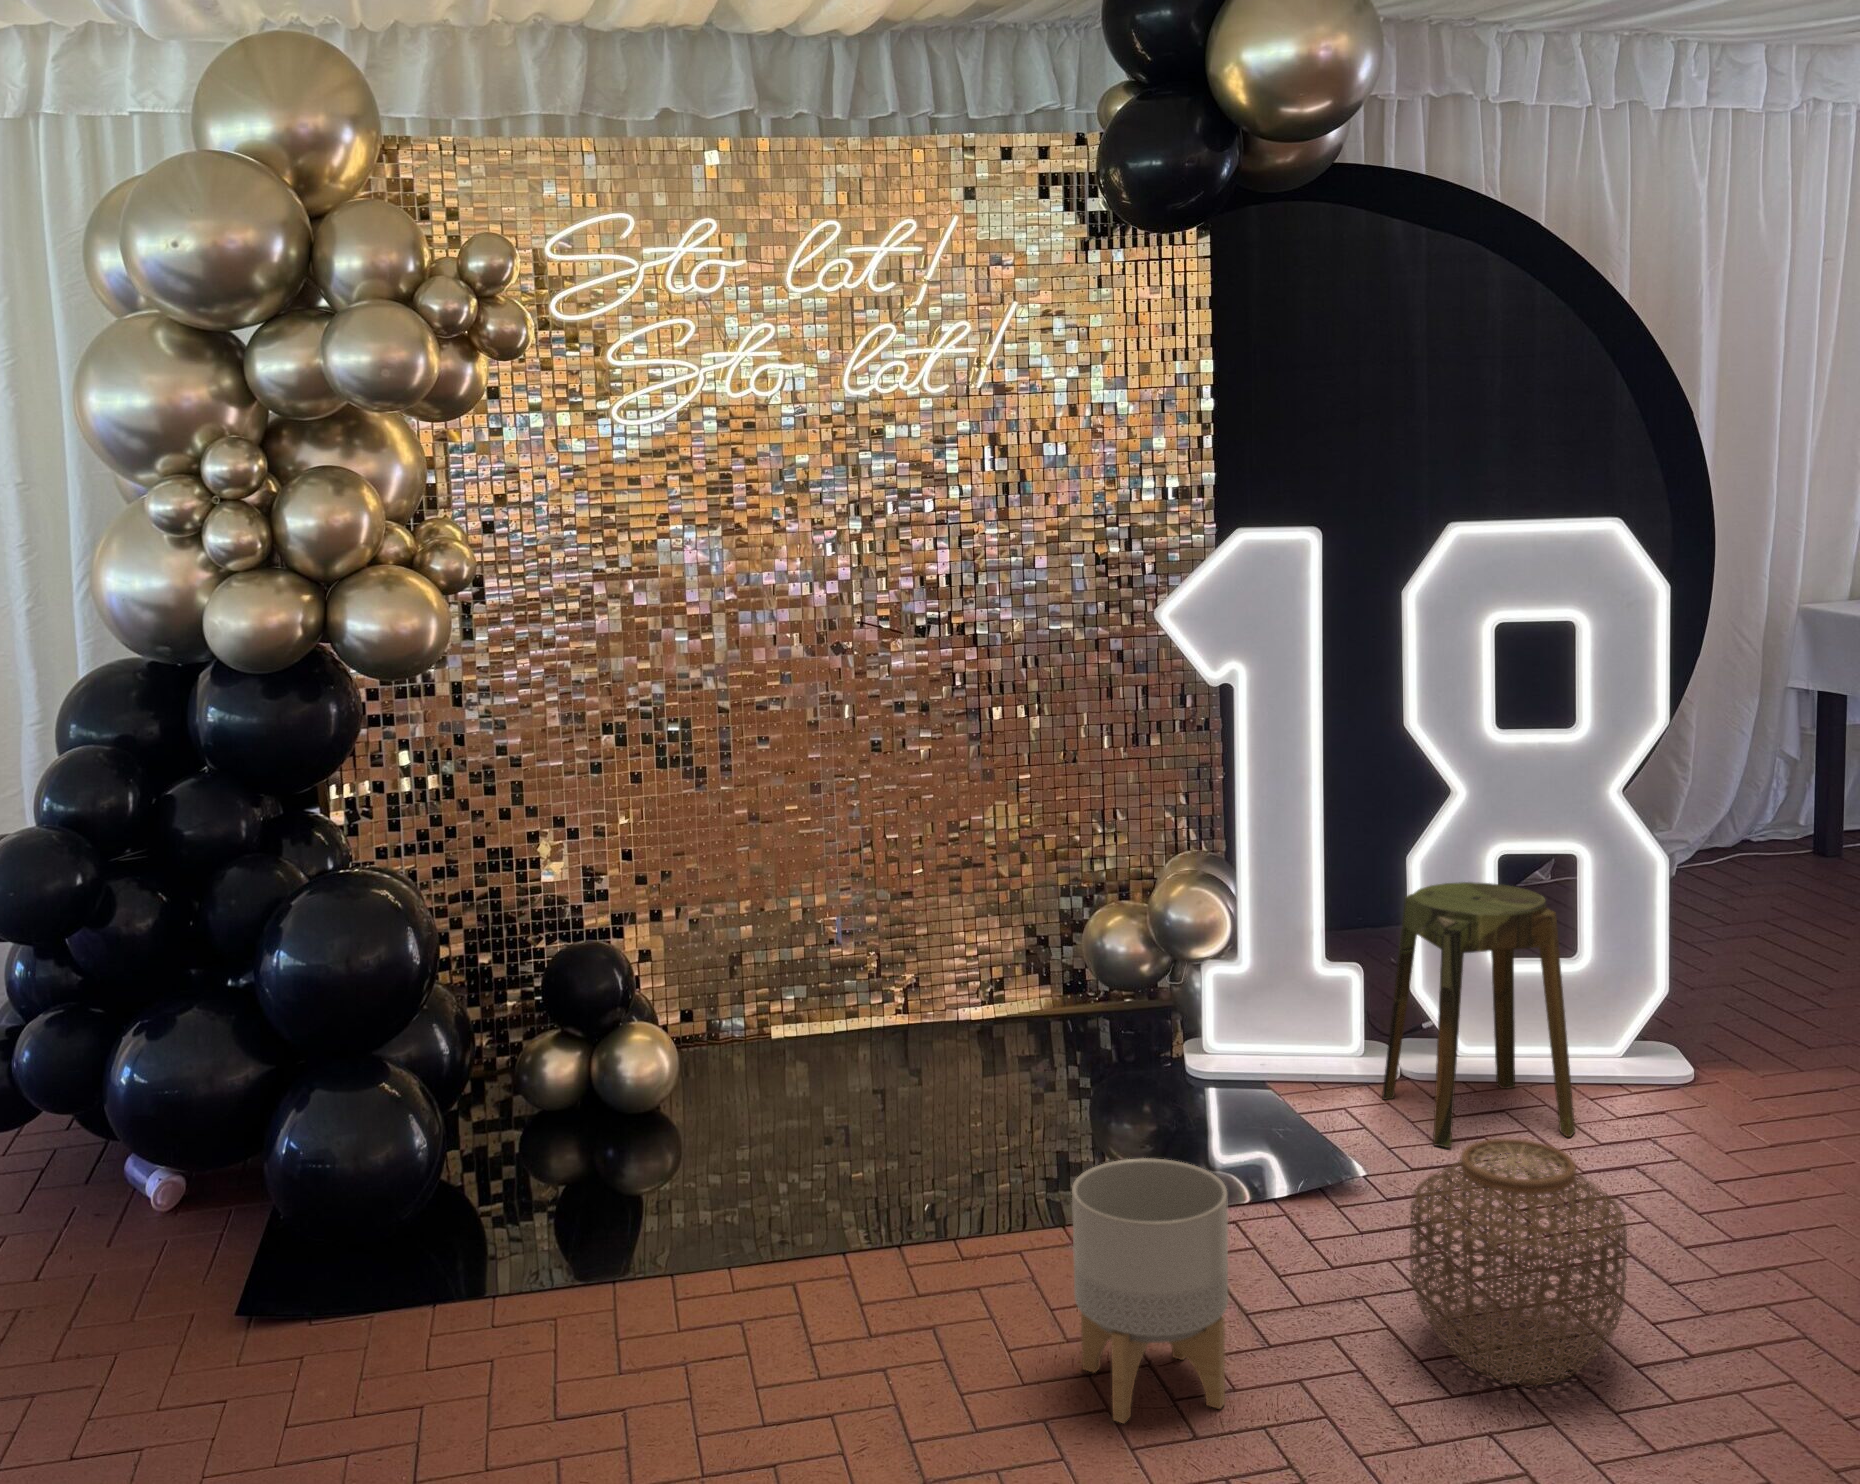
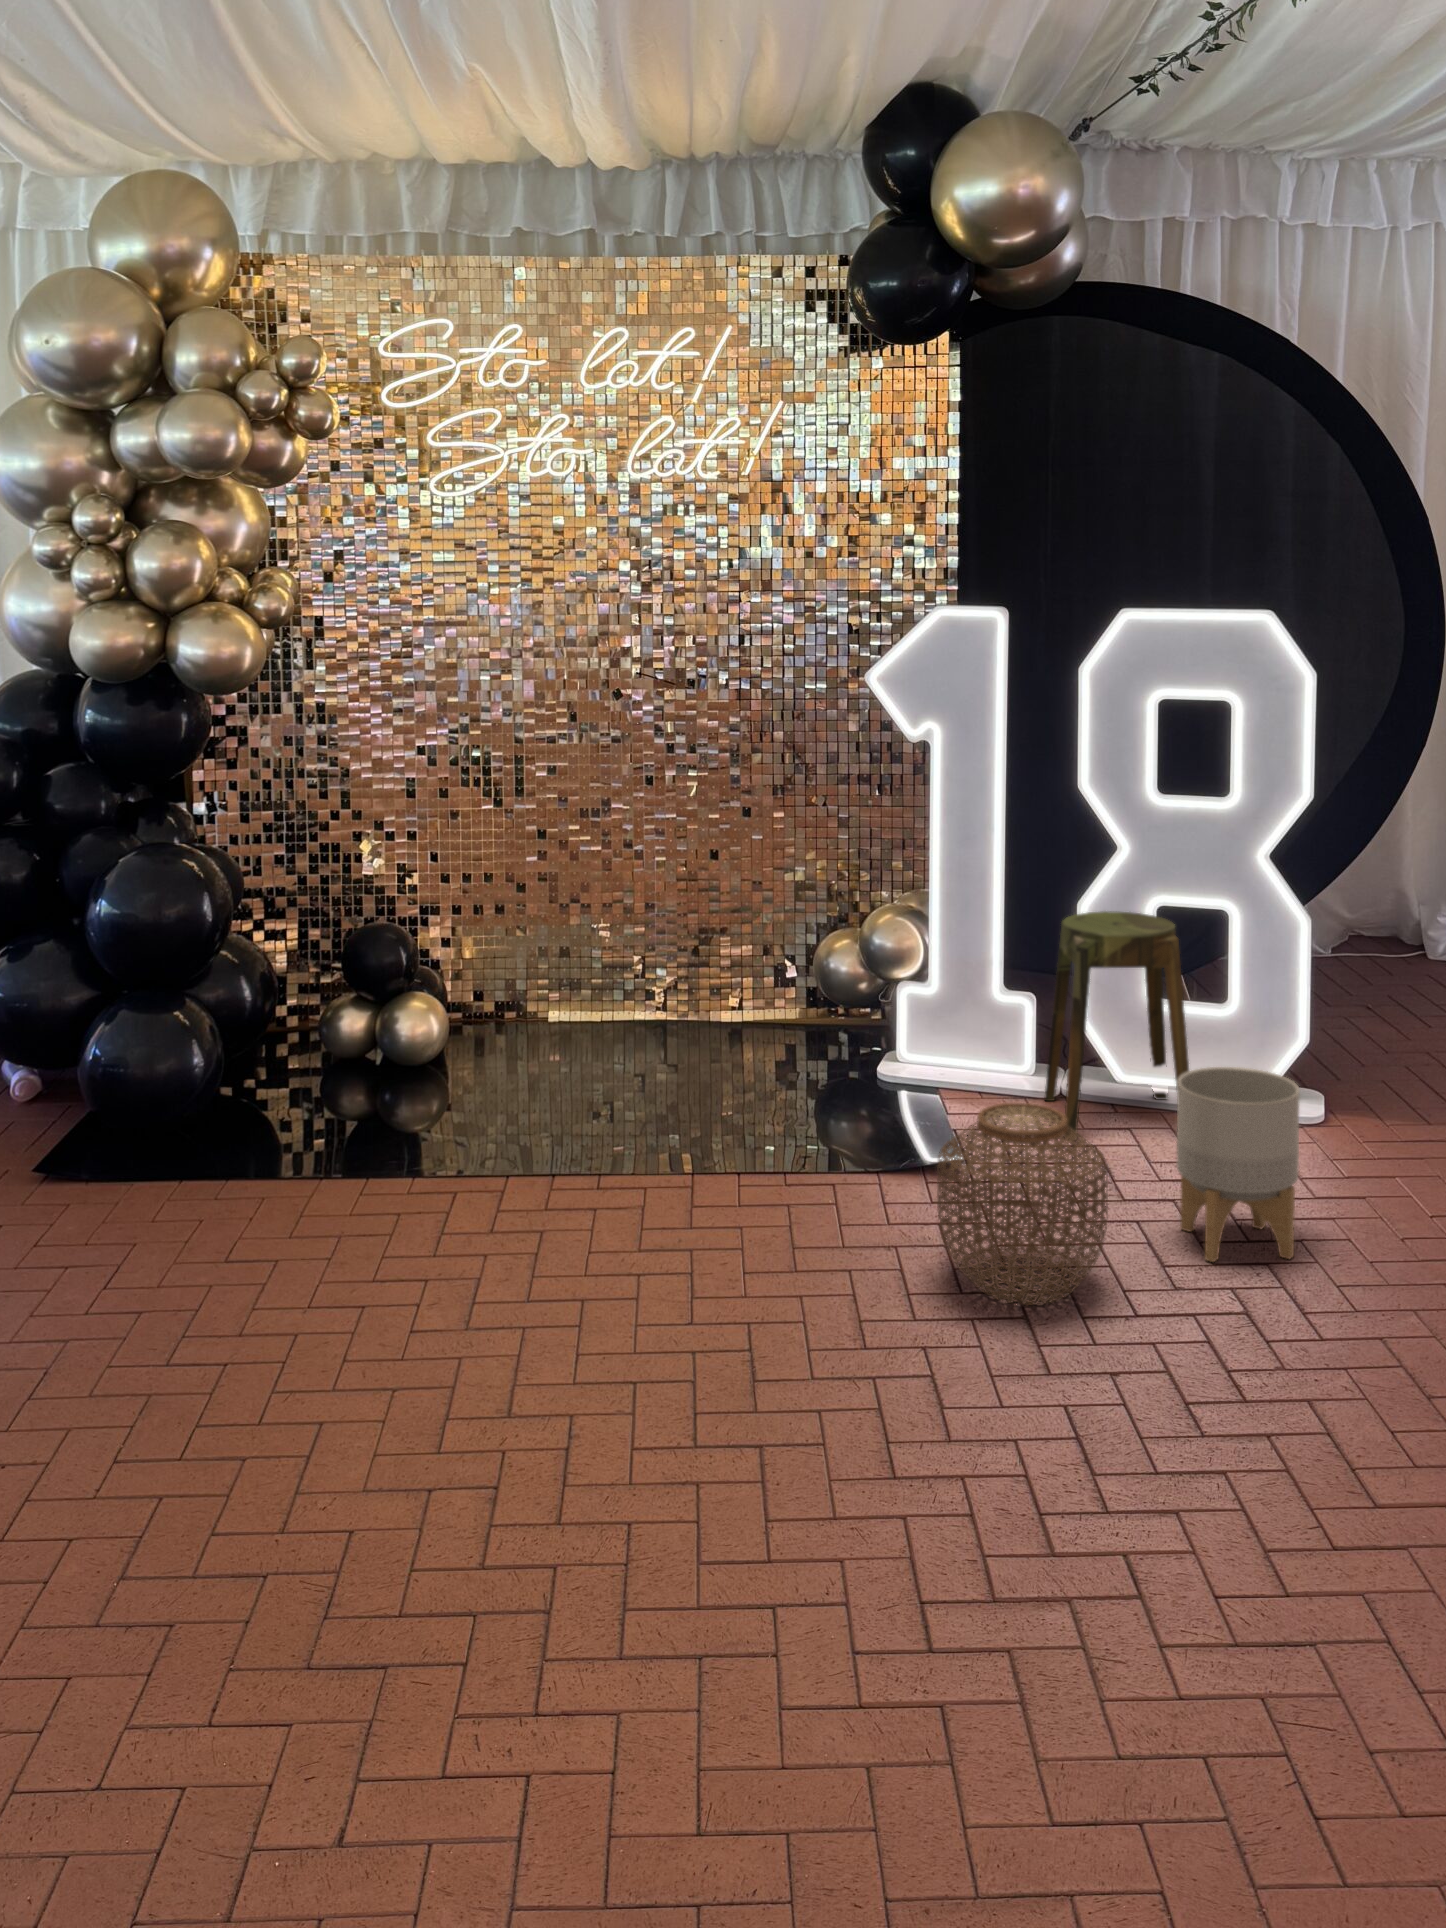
planter: present [1072,1158,1228,1423] -> present [1176,1067,1300,1262]

